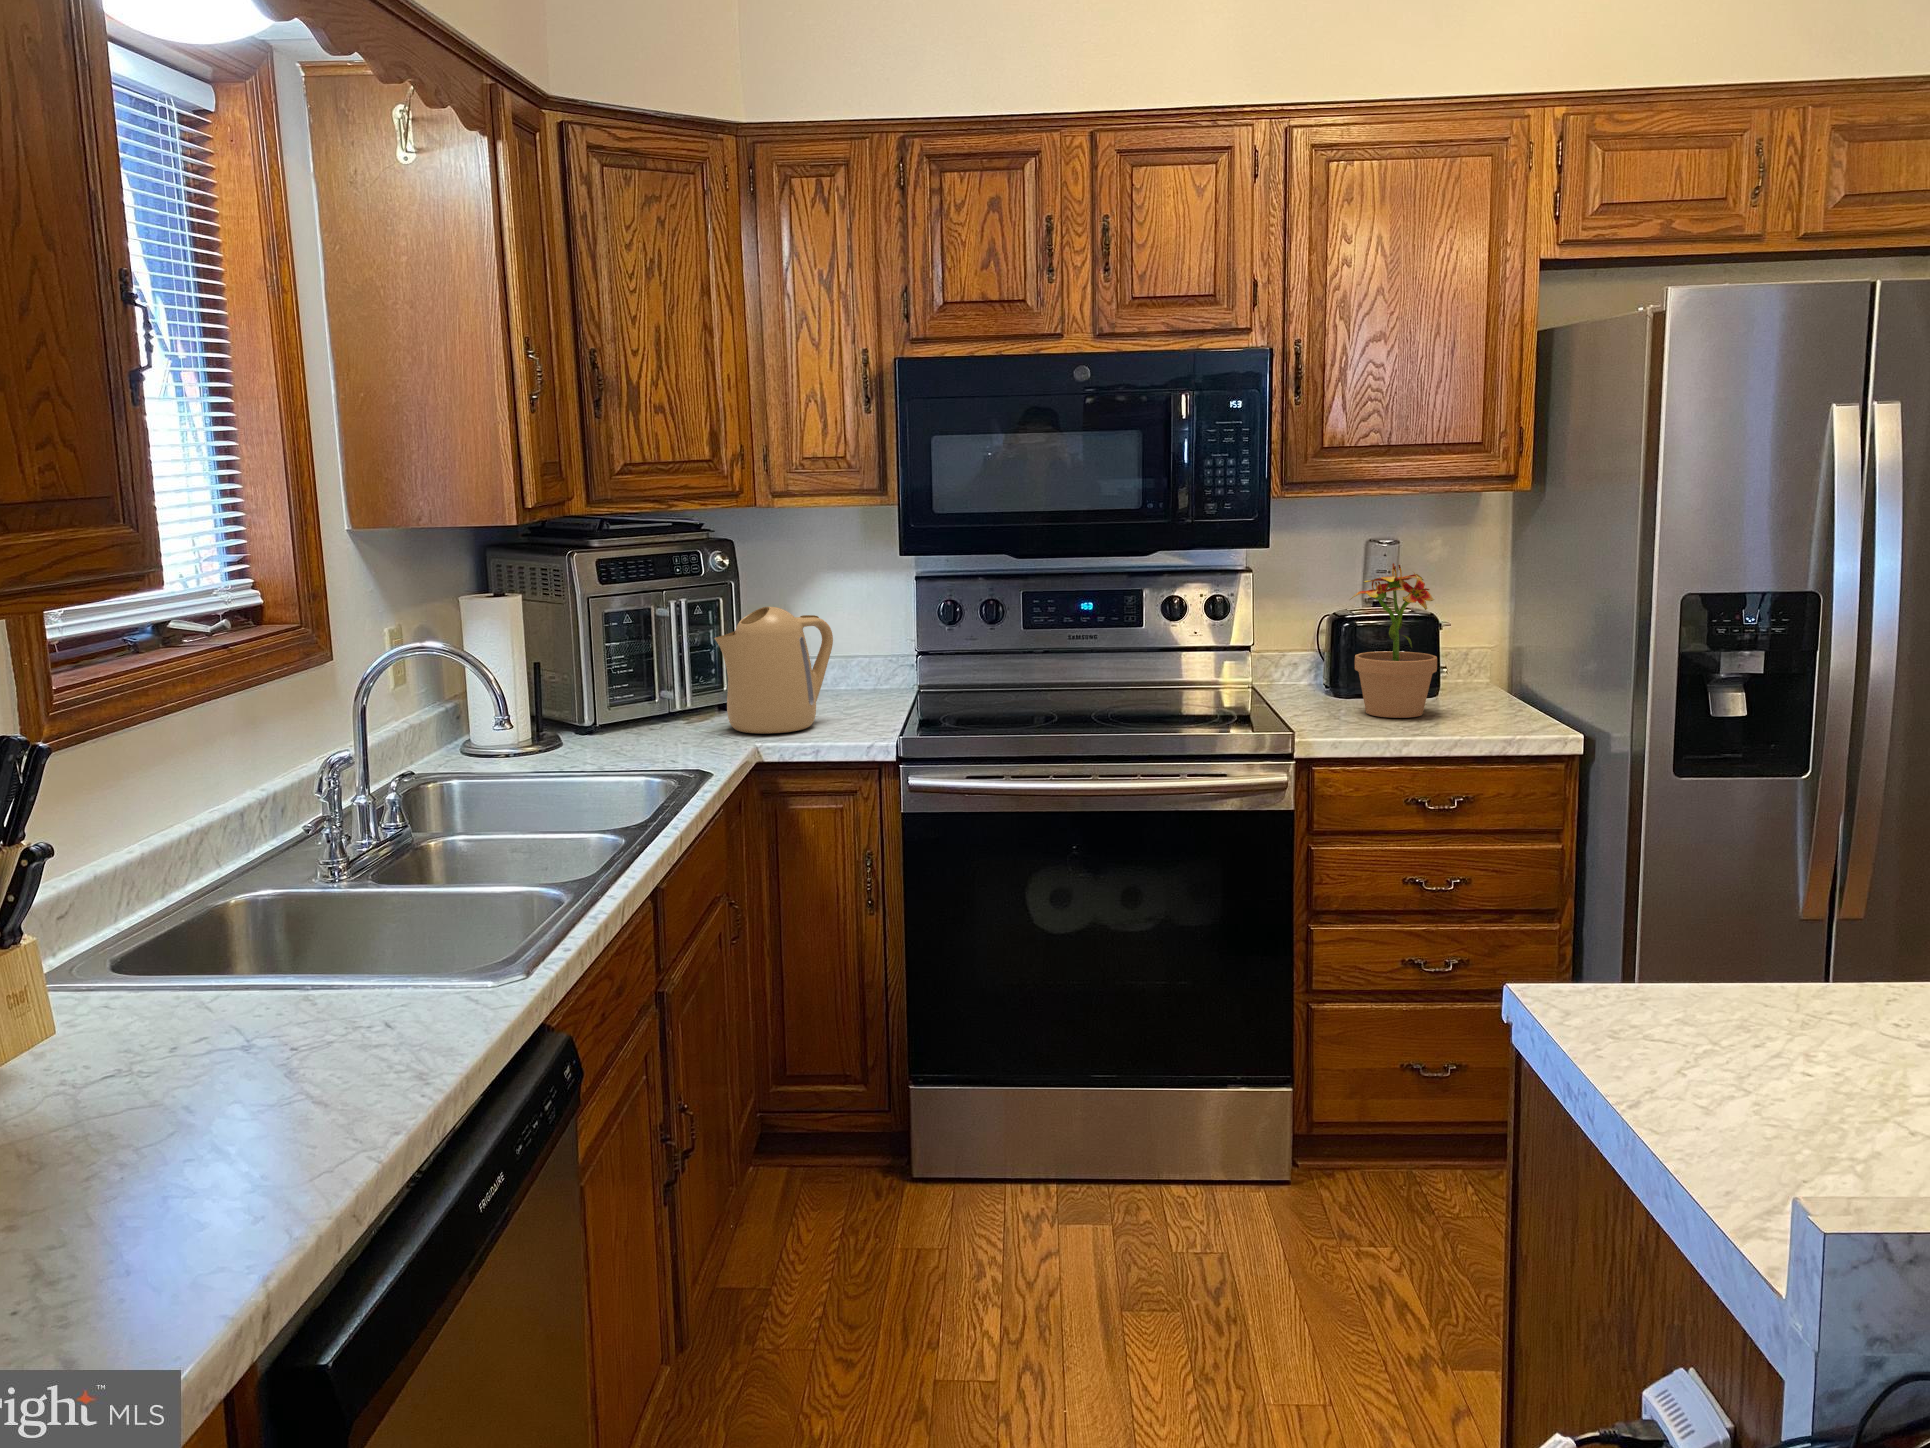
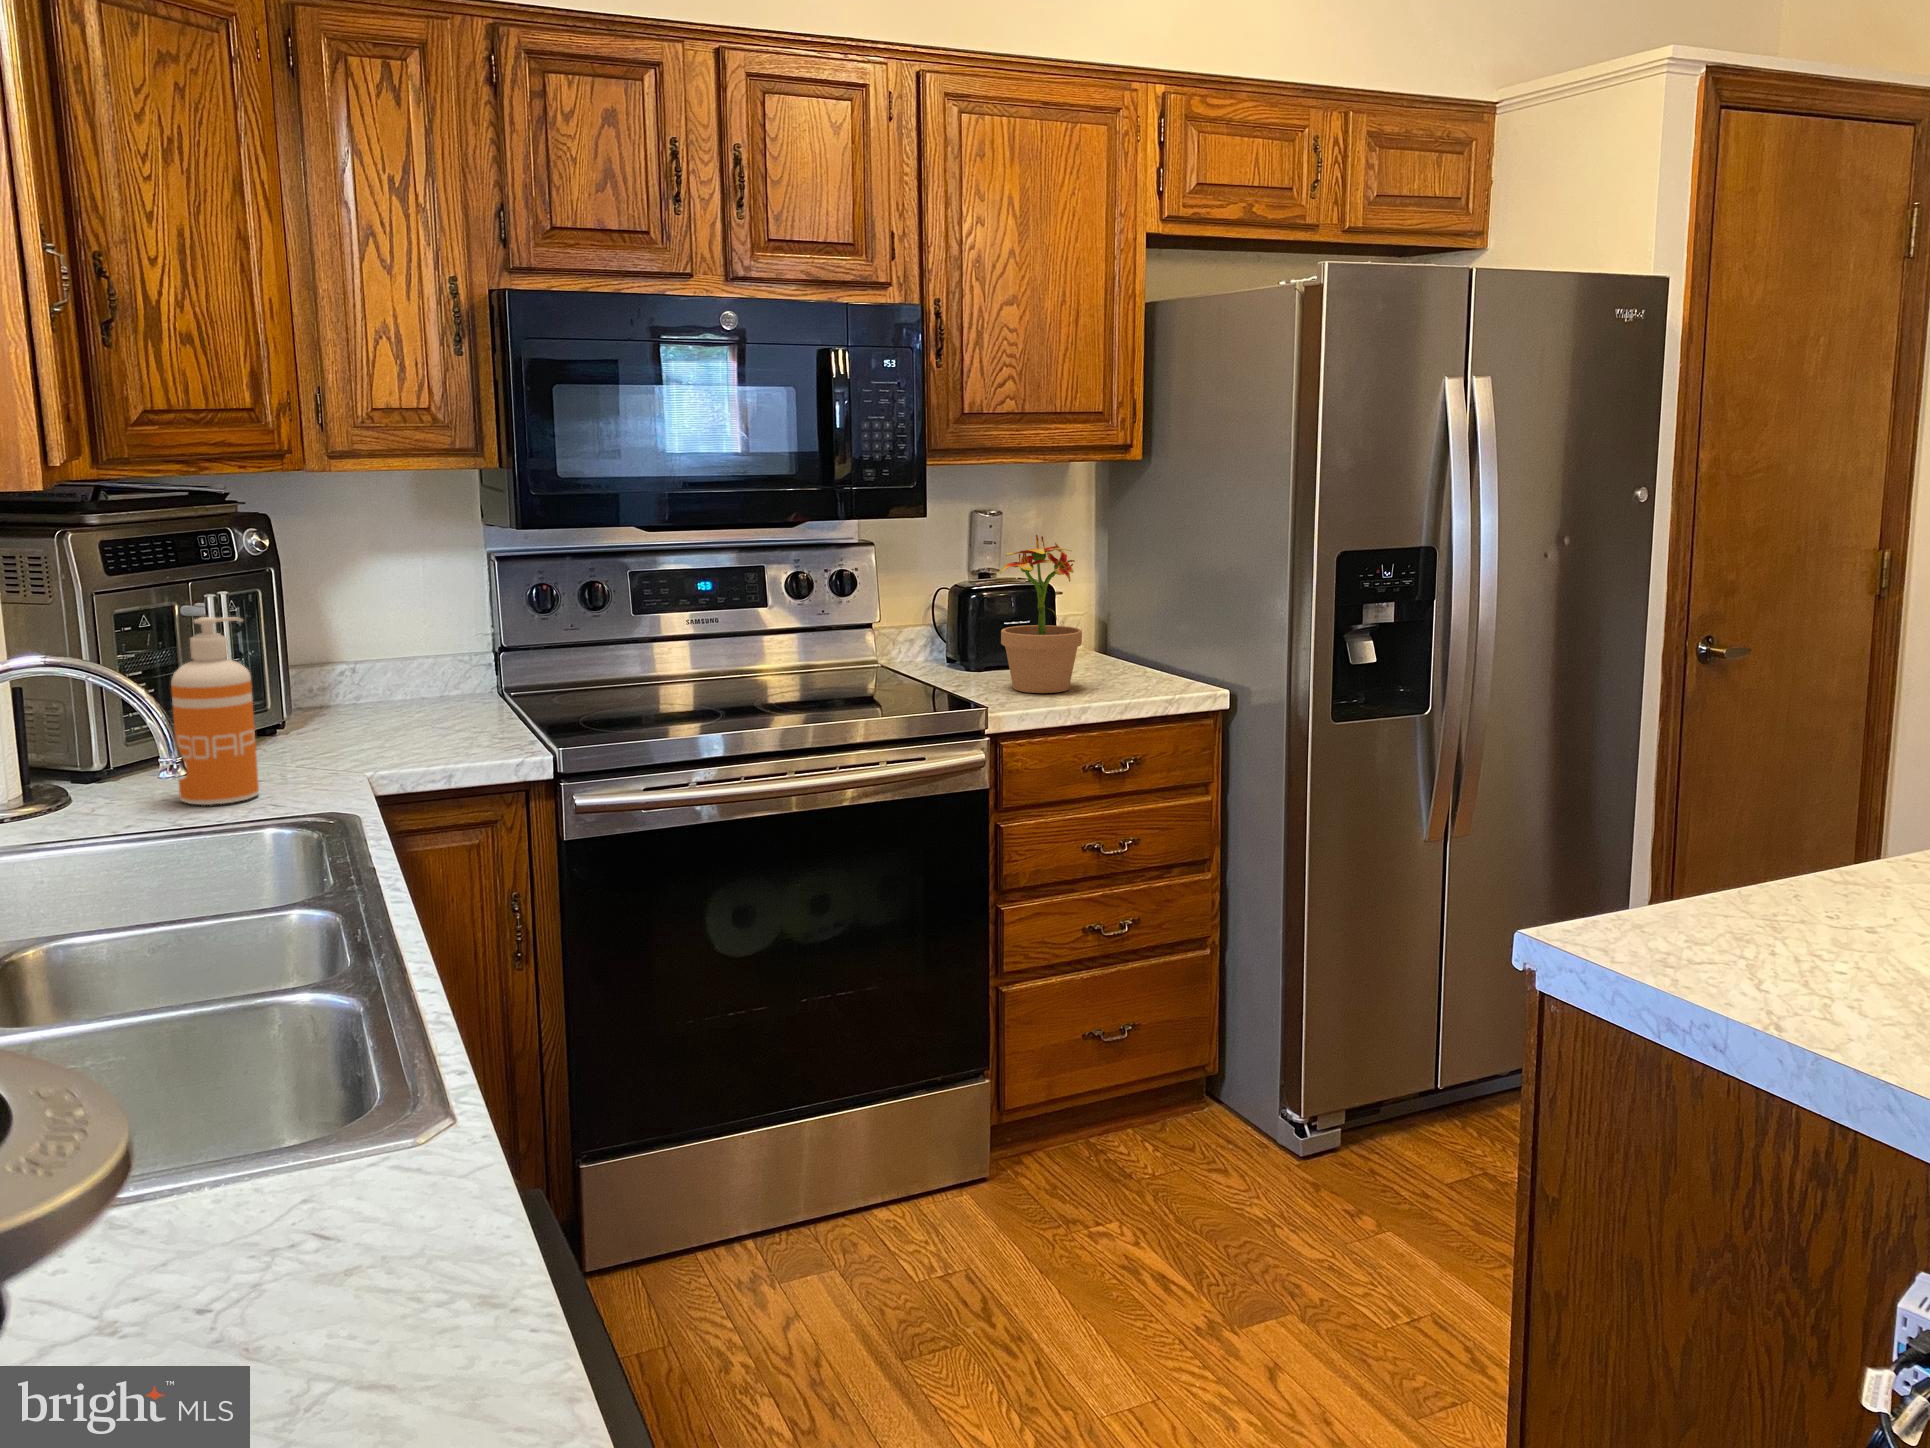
kettle: present [714,607,833,734] -> none [294,601,434,763]
soap dispenser: none [607,615,668,755] -> present [171,617,259,805]

